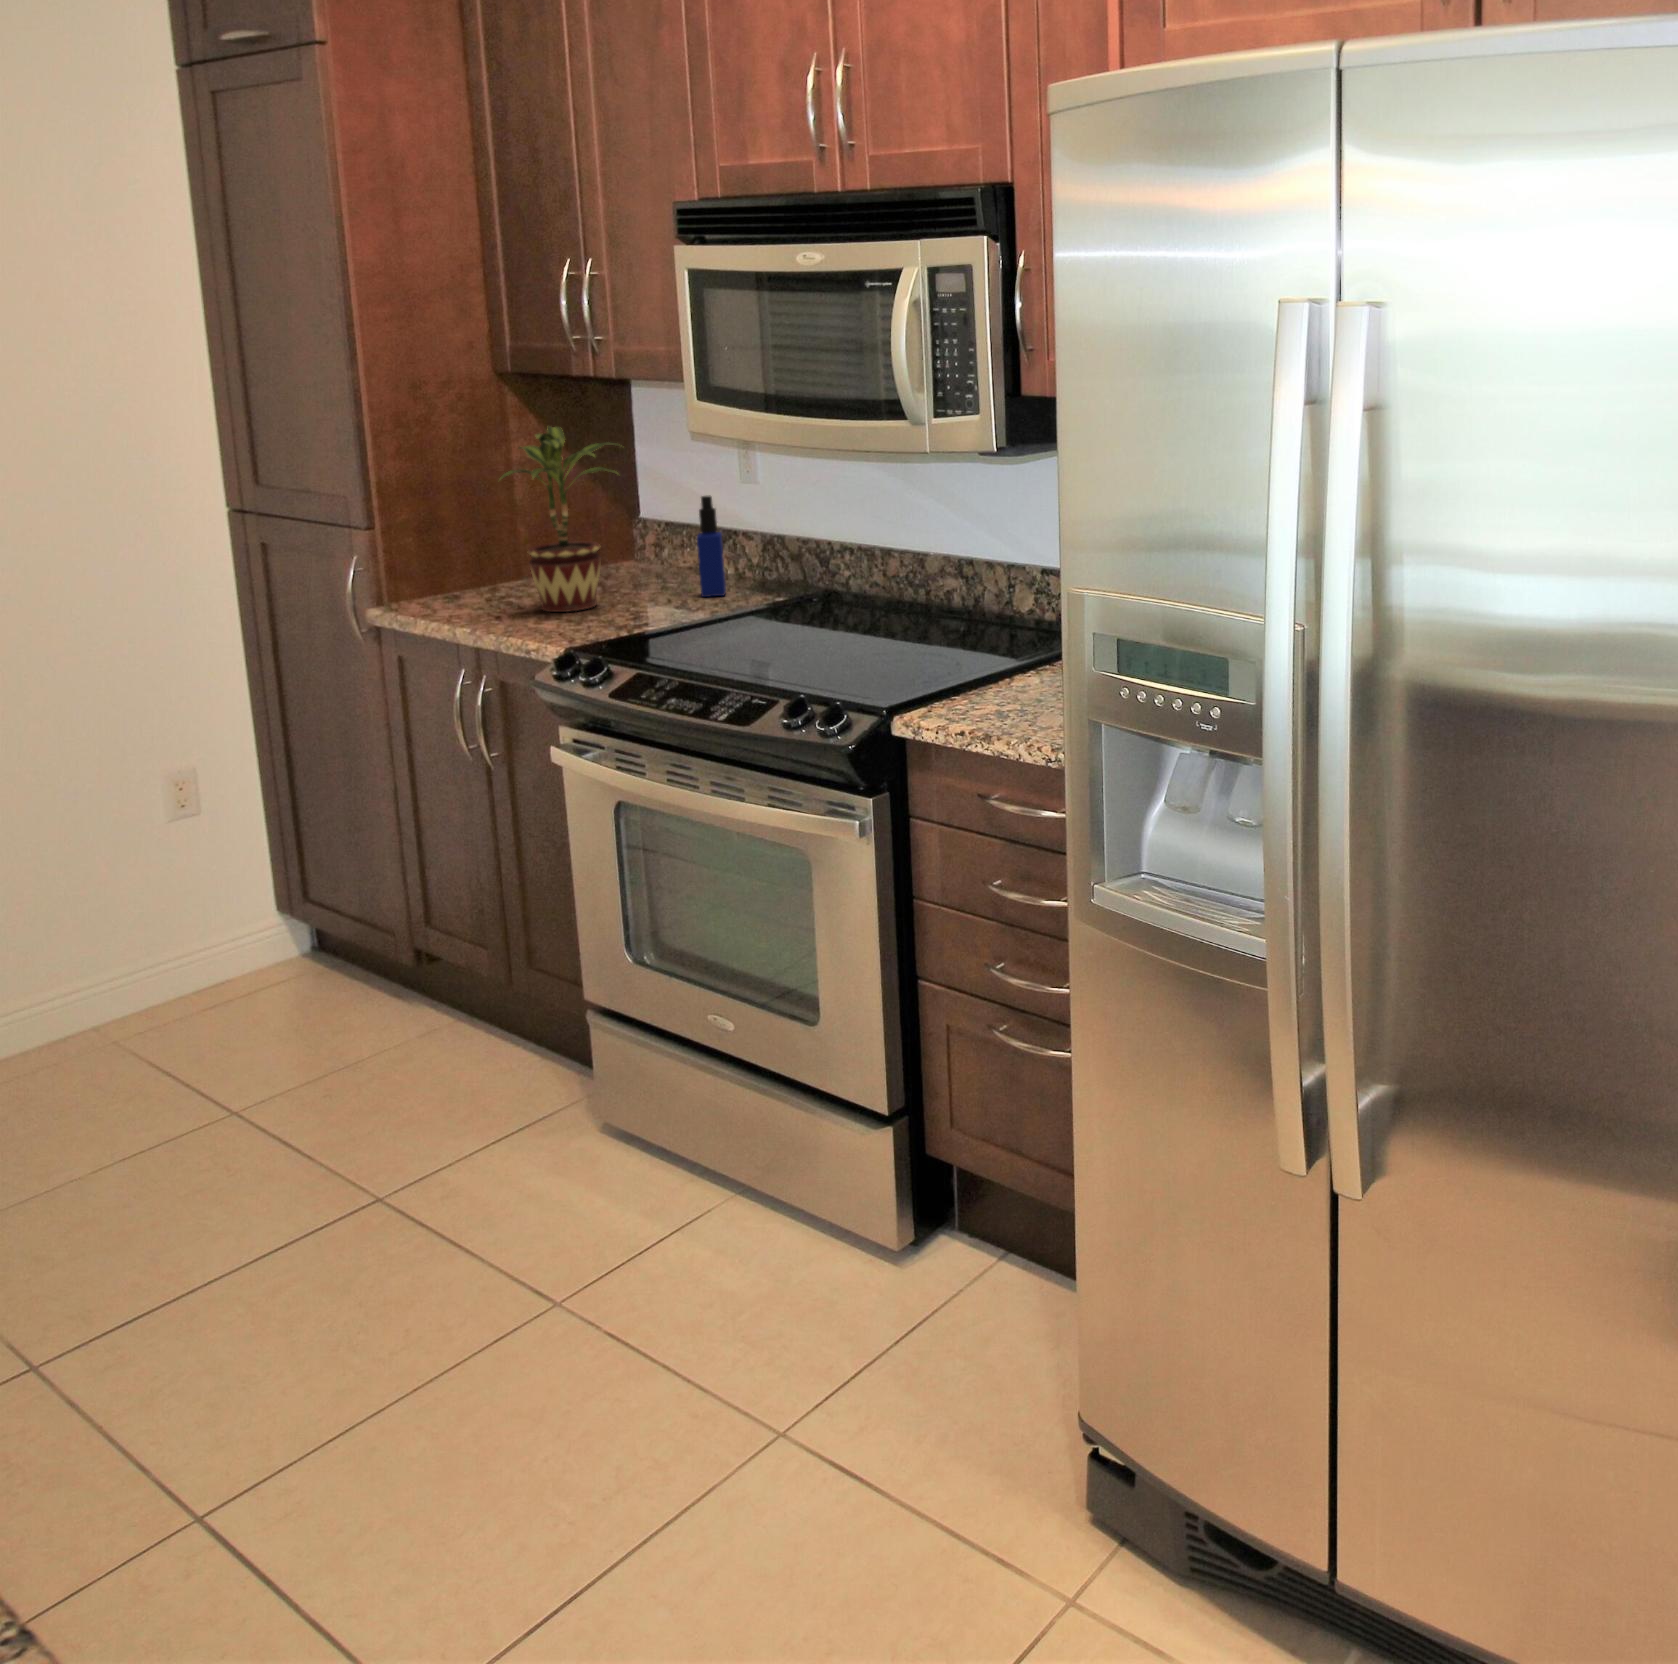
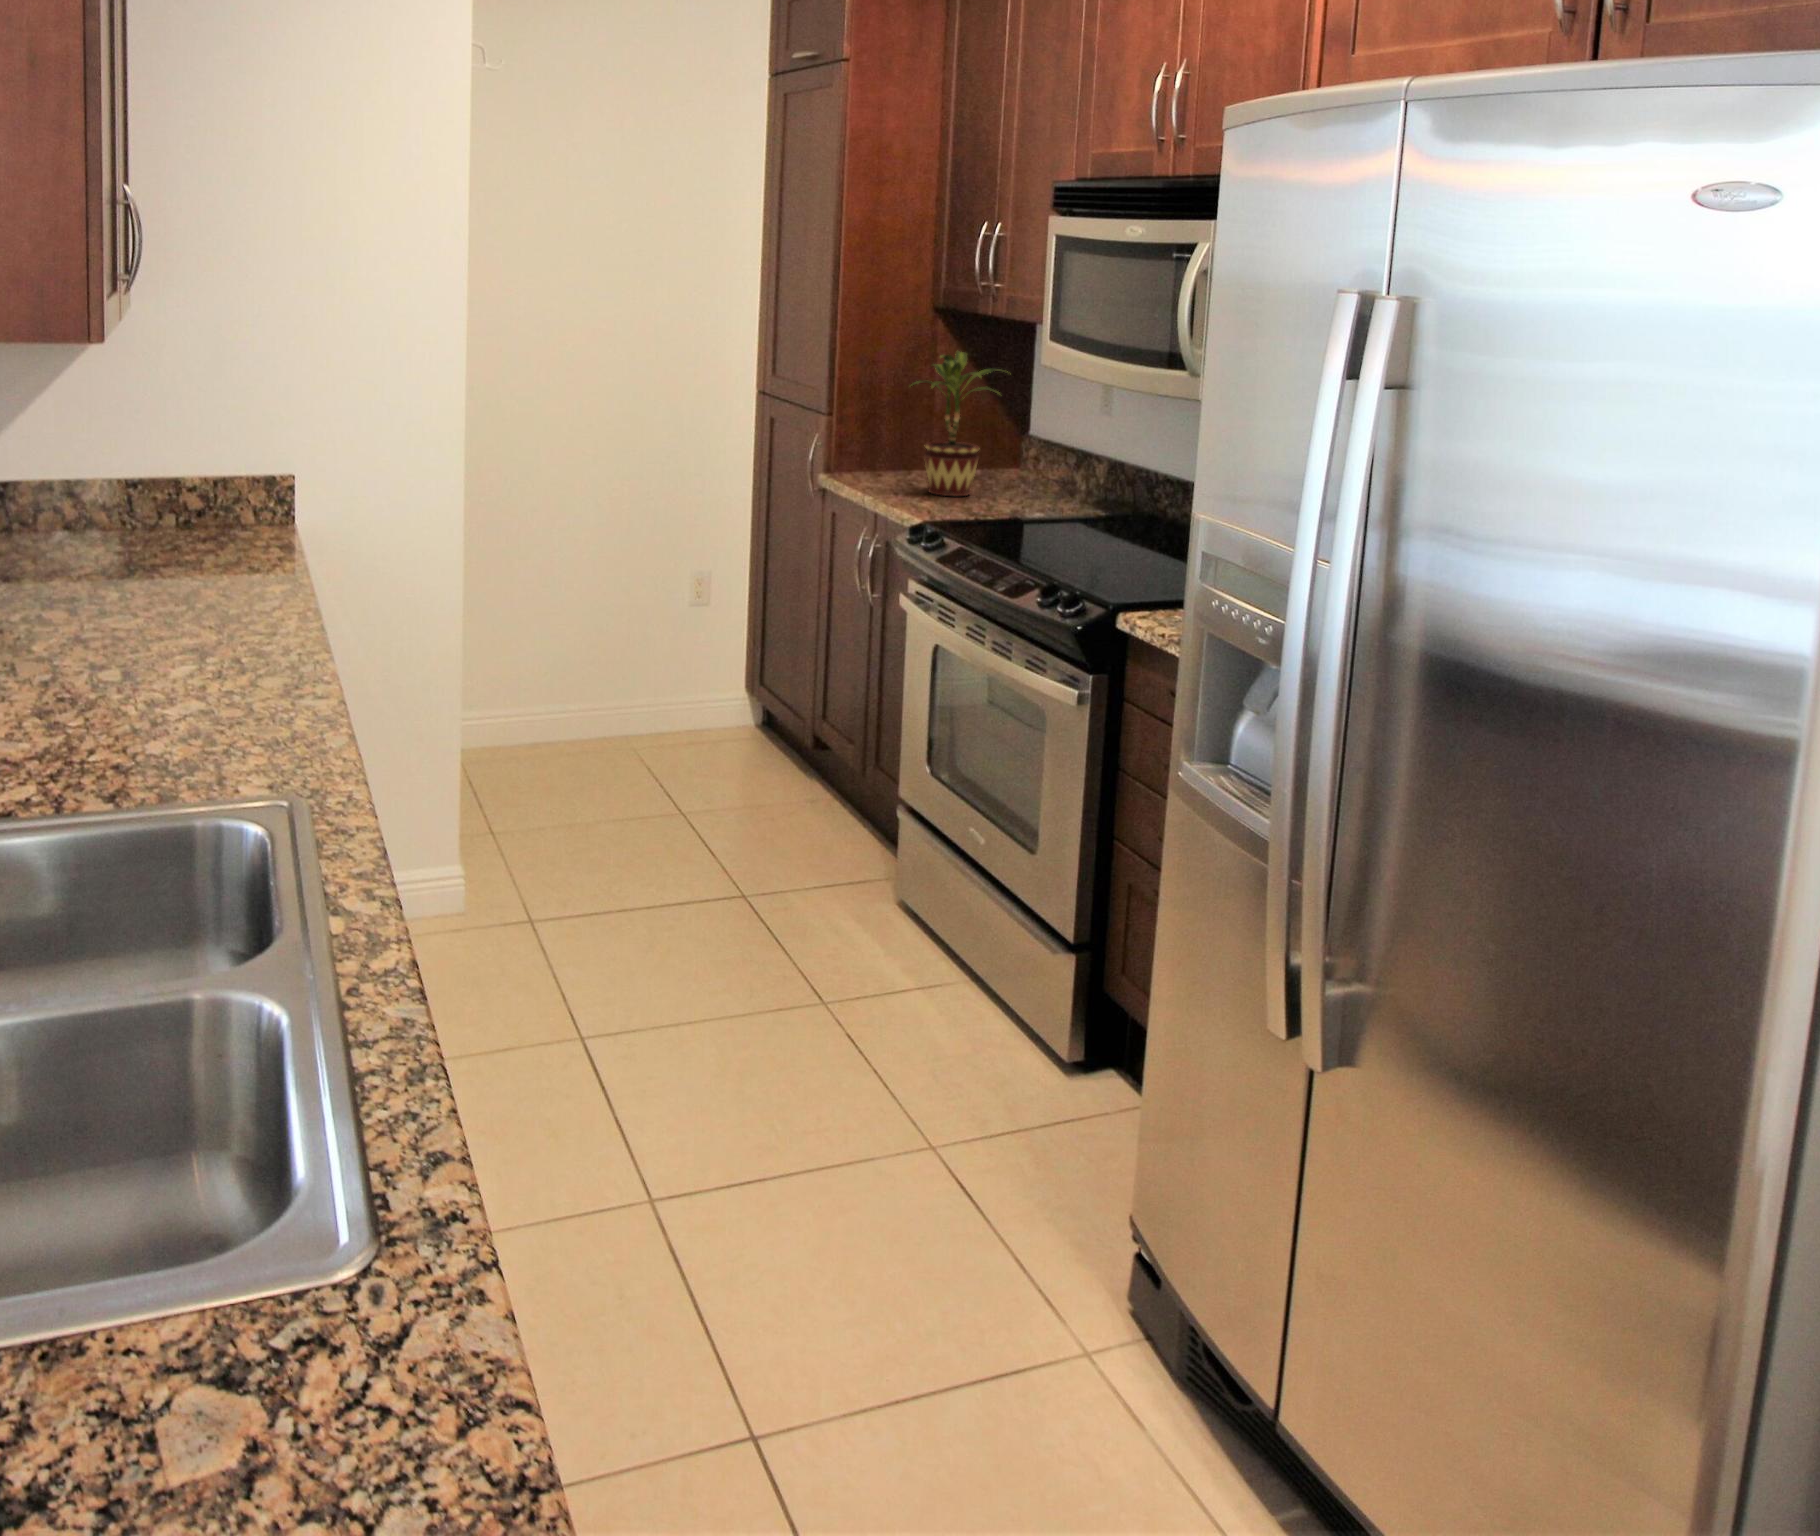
bottle: present [697,495,726,597] -> none [1052,421,1078,504]

